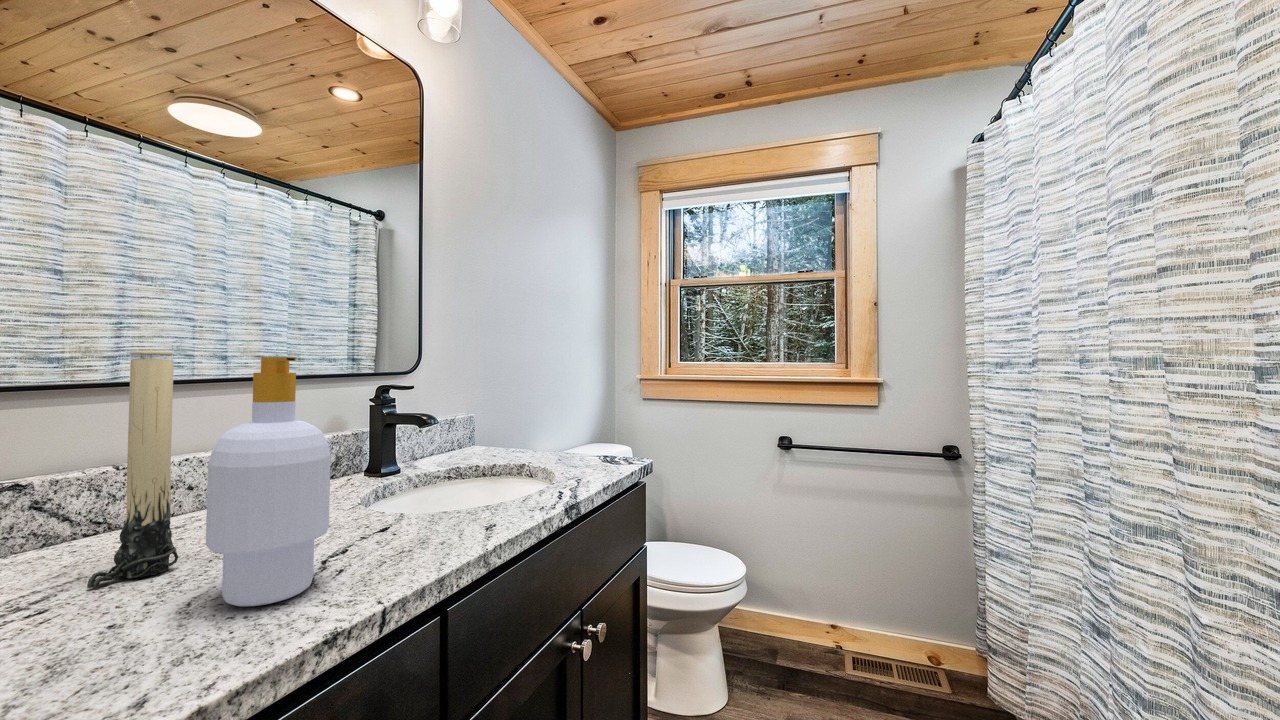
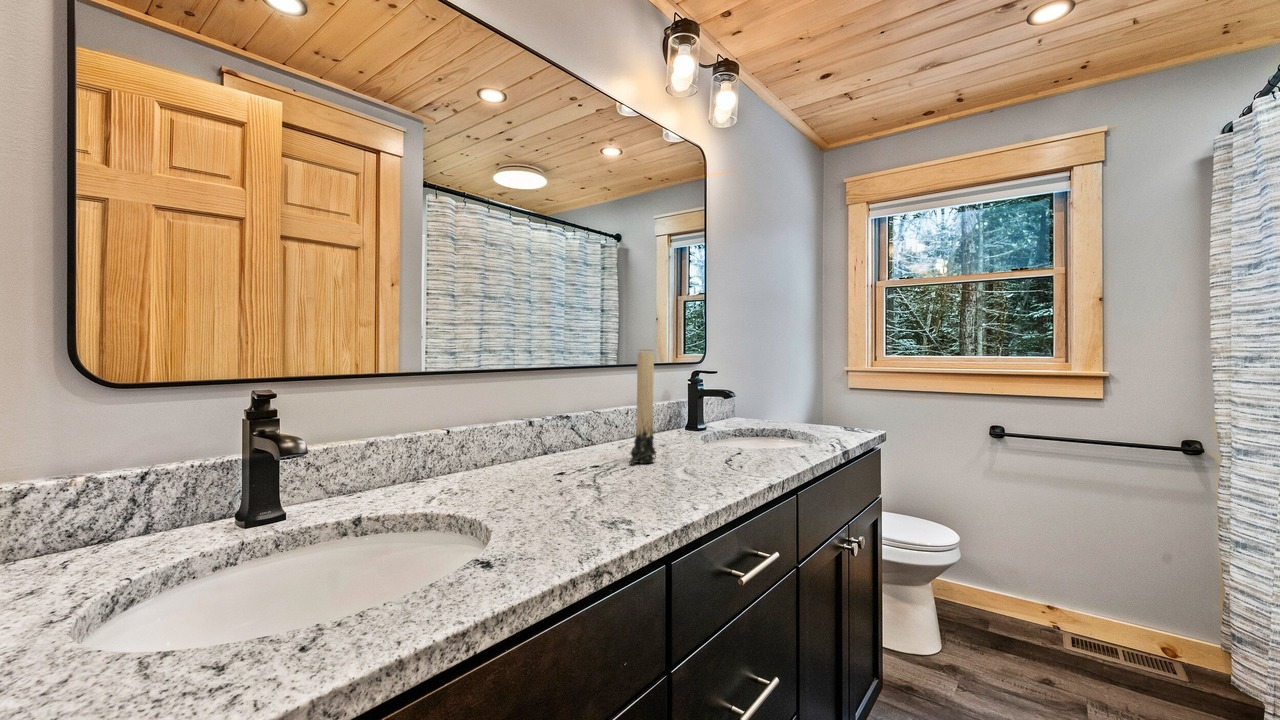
soap bottle: present [206,357,331,606] -> none [696,351,748,475]

